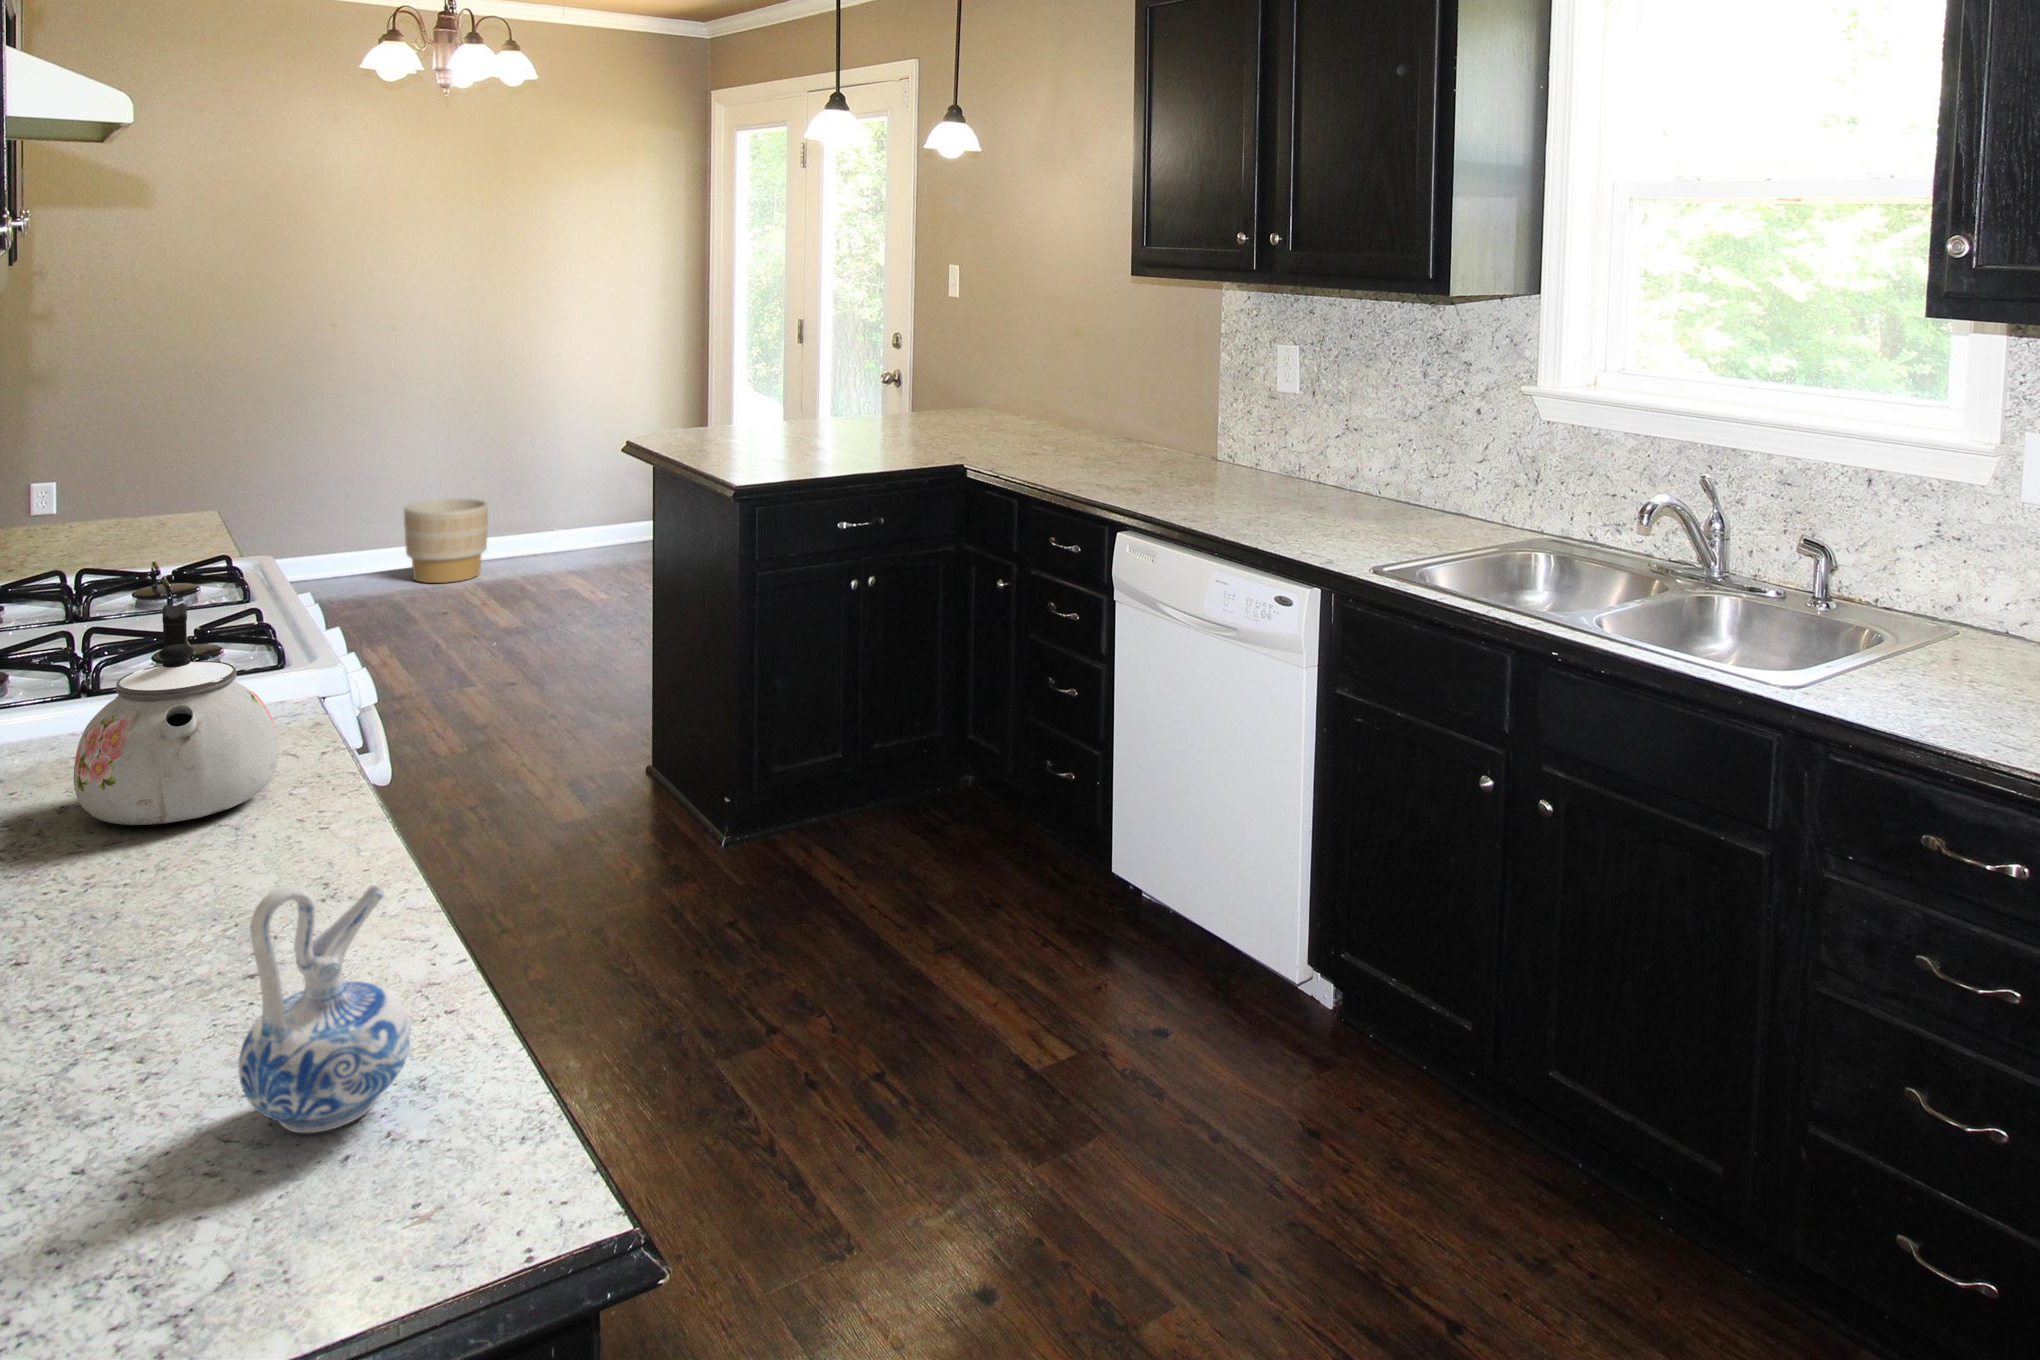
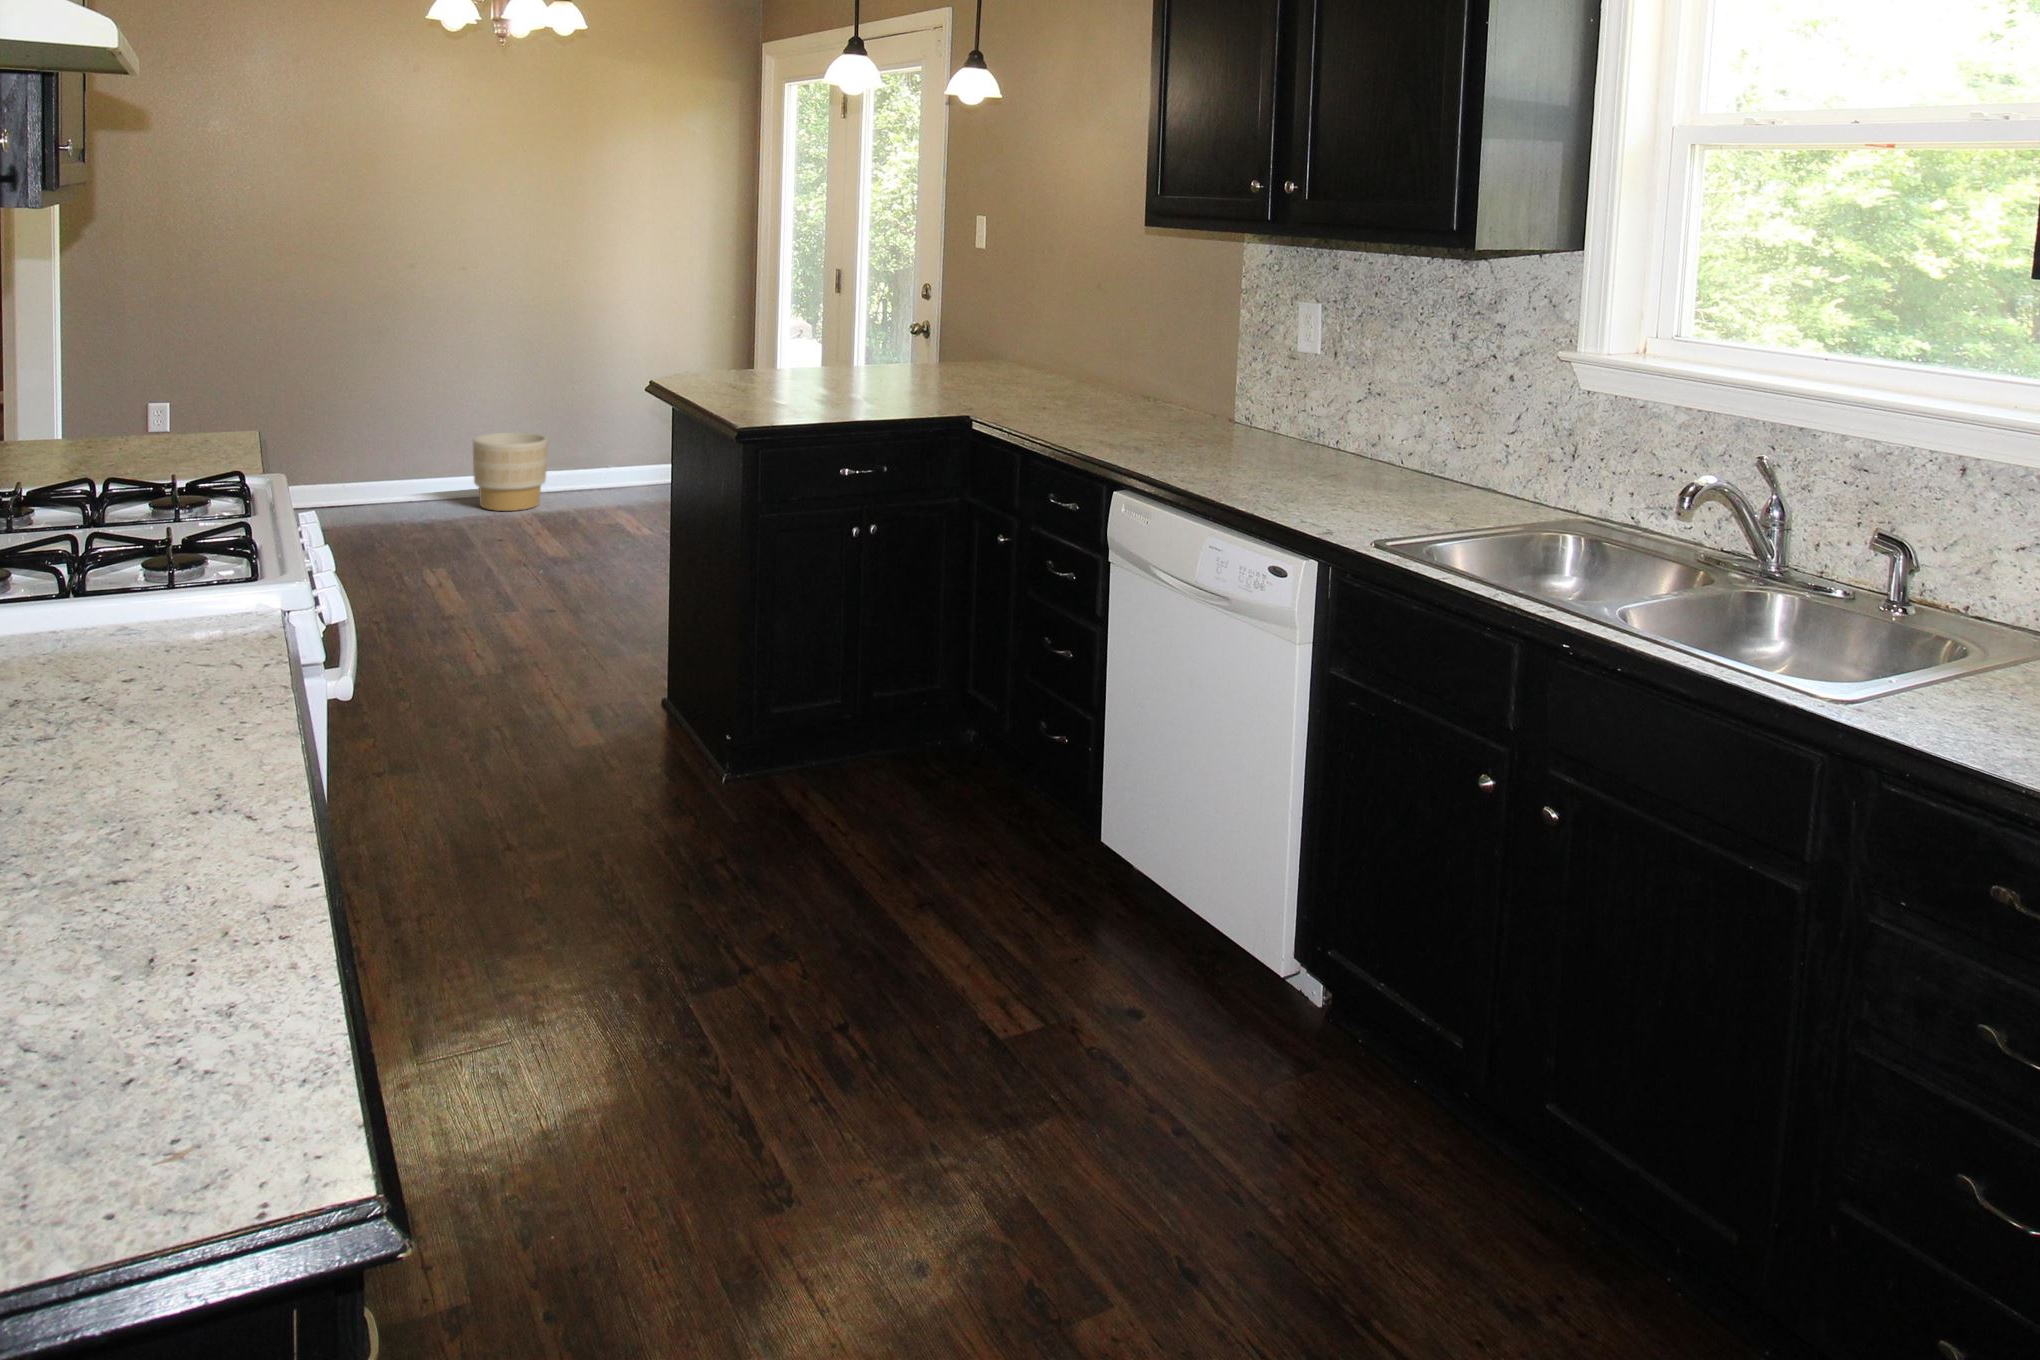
kettle: present [74,603,278,825] -> none [26,507,219,719]
ceramic pitcher: present [239,885,411,1133] -> none [42,795,221,1050]

